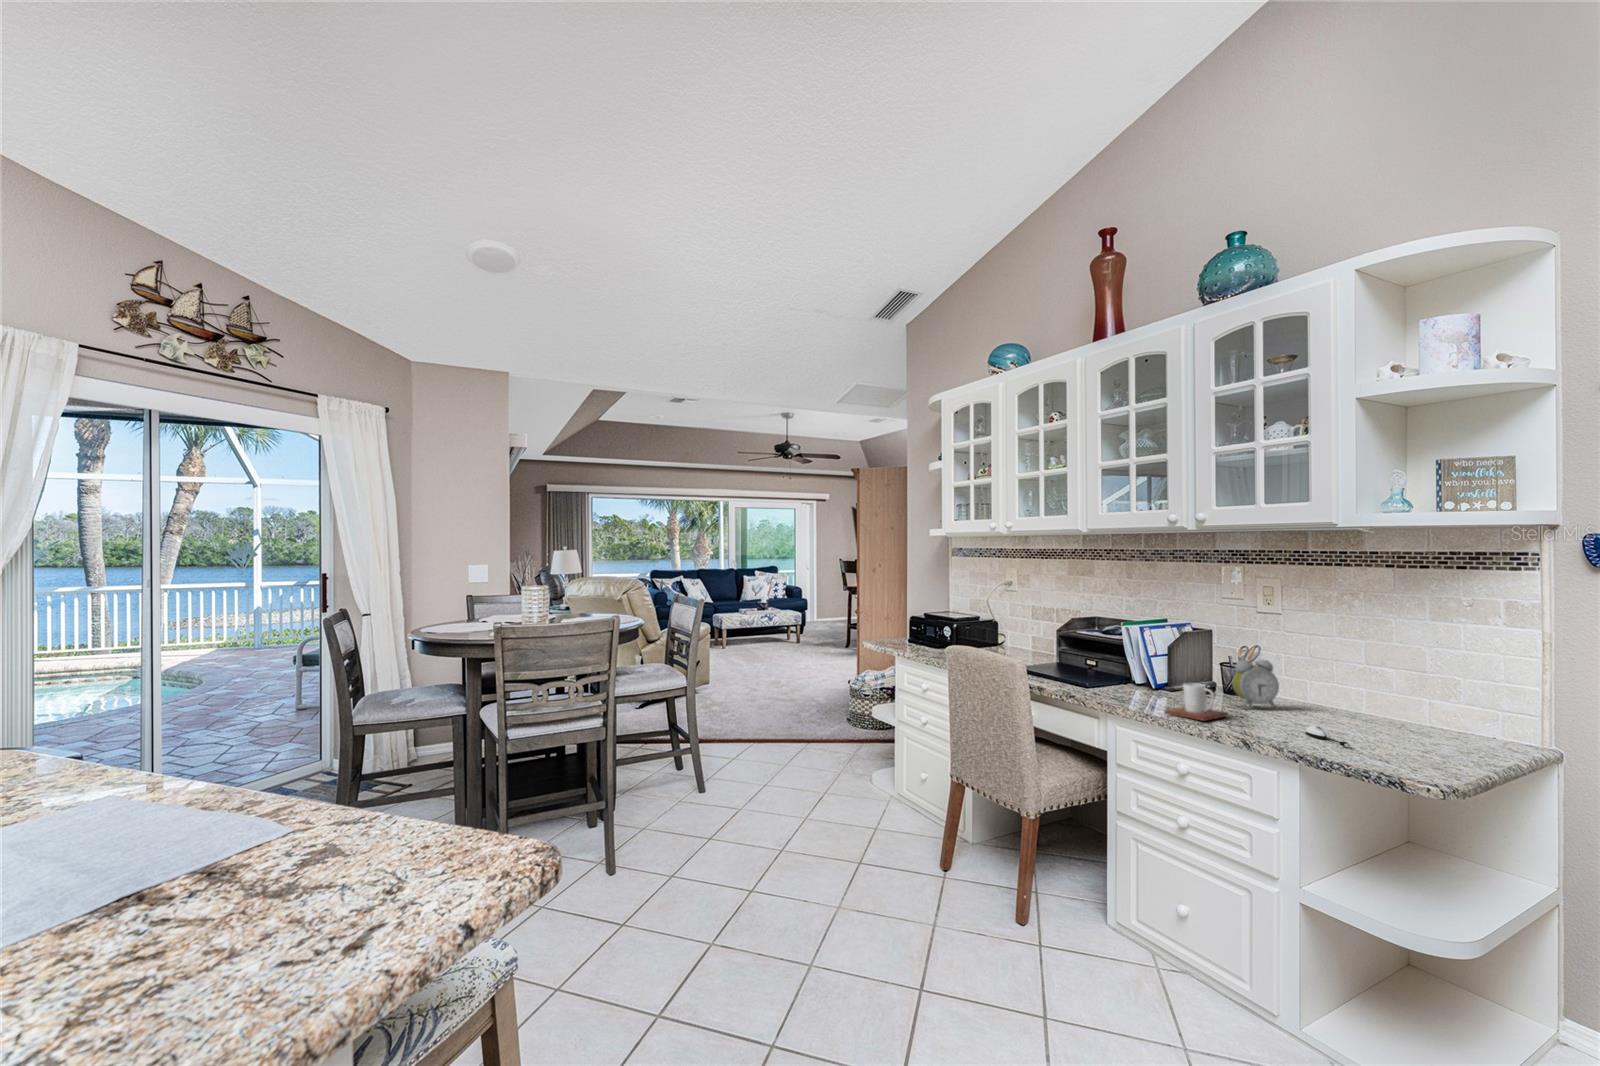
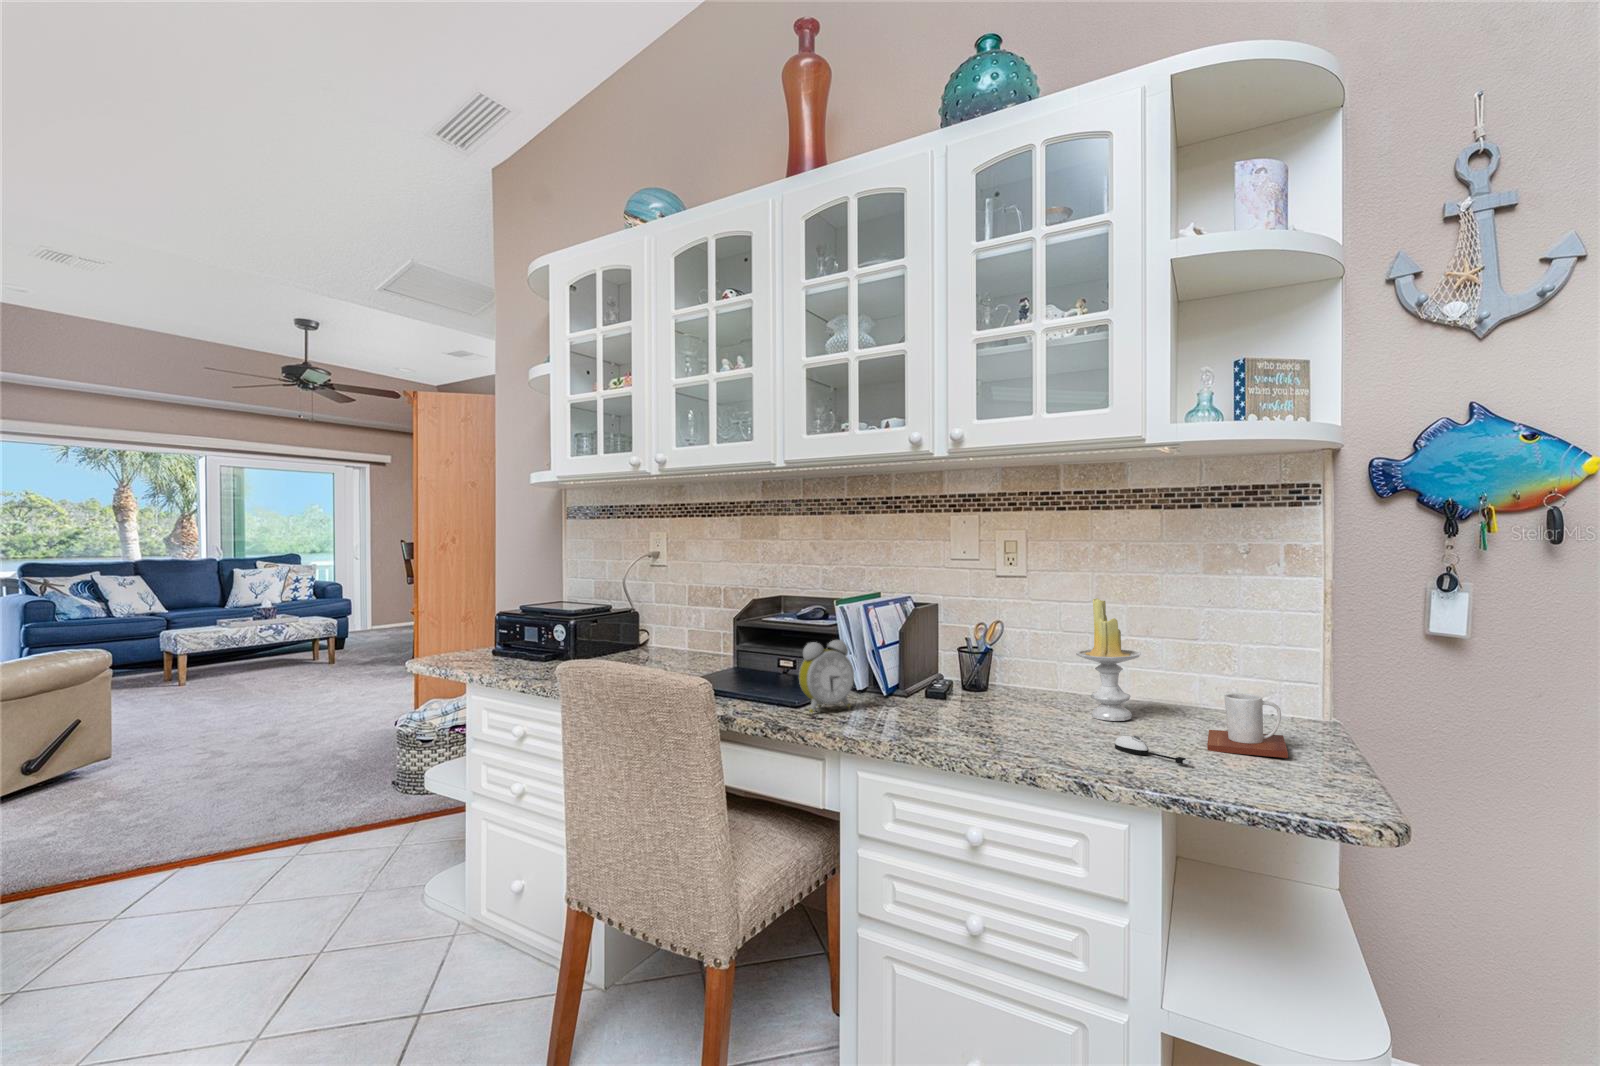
candle: none [1303,633,1358,722] -> present [1076,598,1141,721]
alarm clock: present [1232,660,1279,708] -> present [799,640,854,713]
mug: present [1165,683,1228,721] -> present [1207,693,1288,758]

